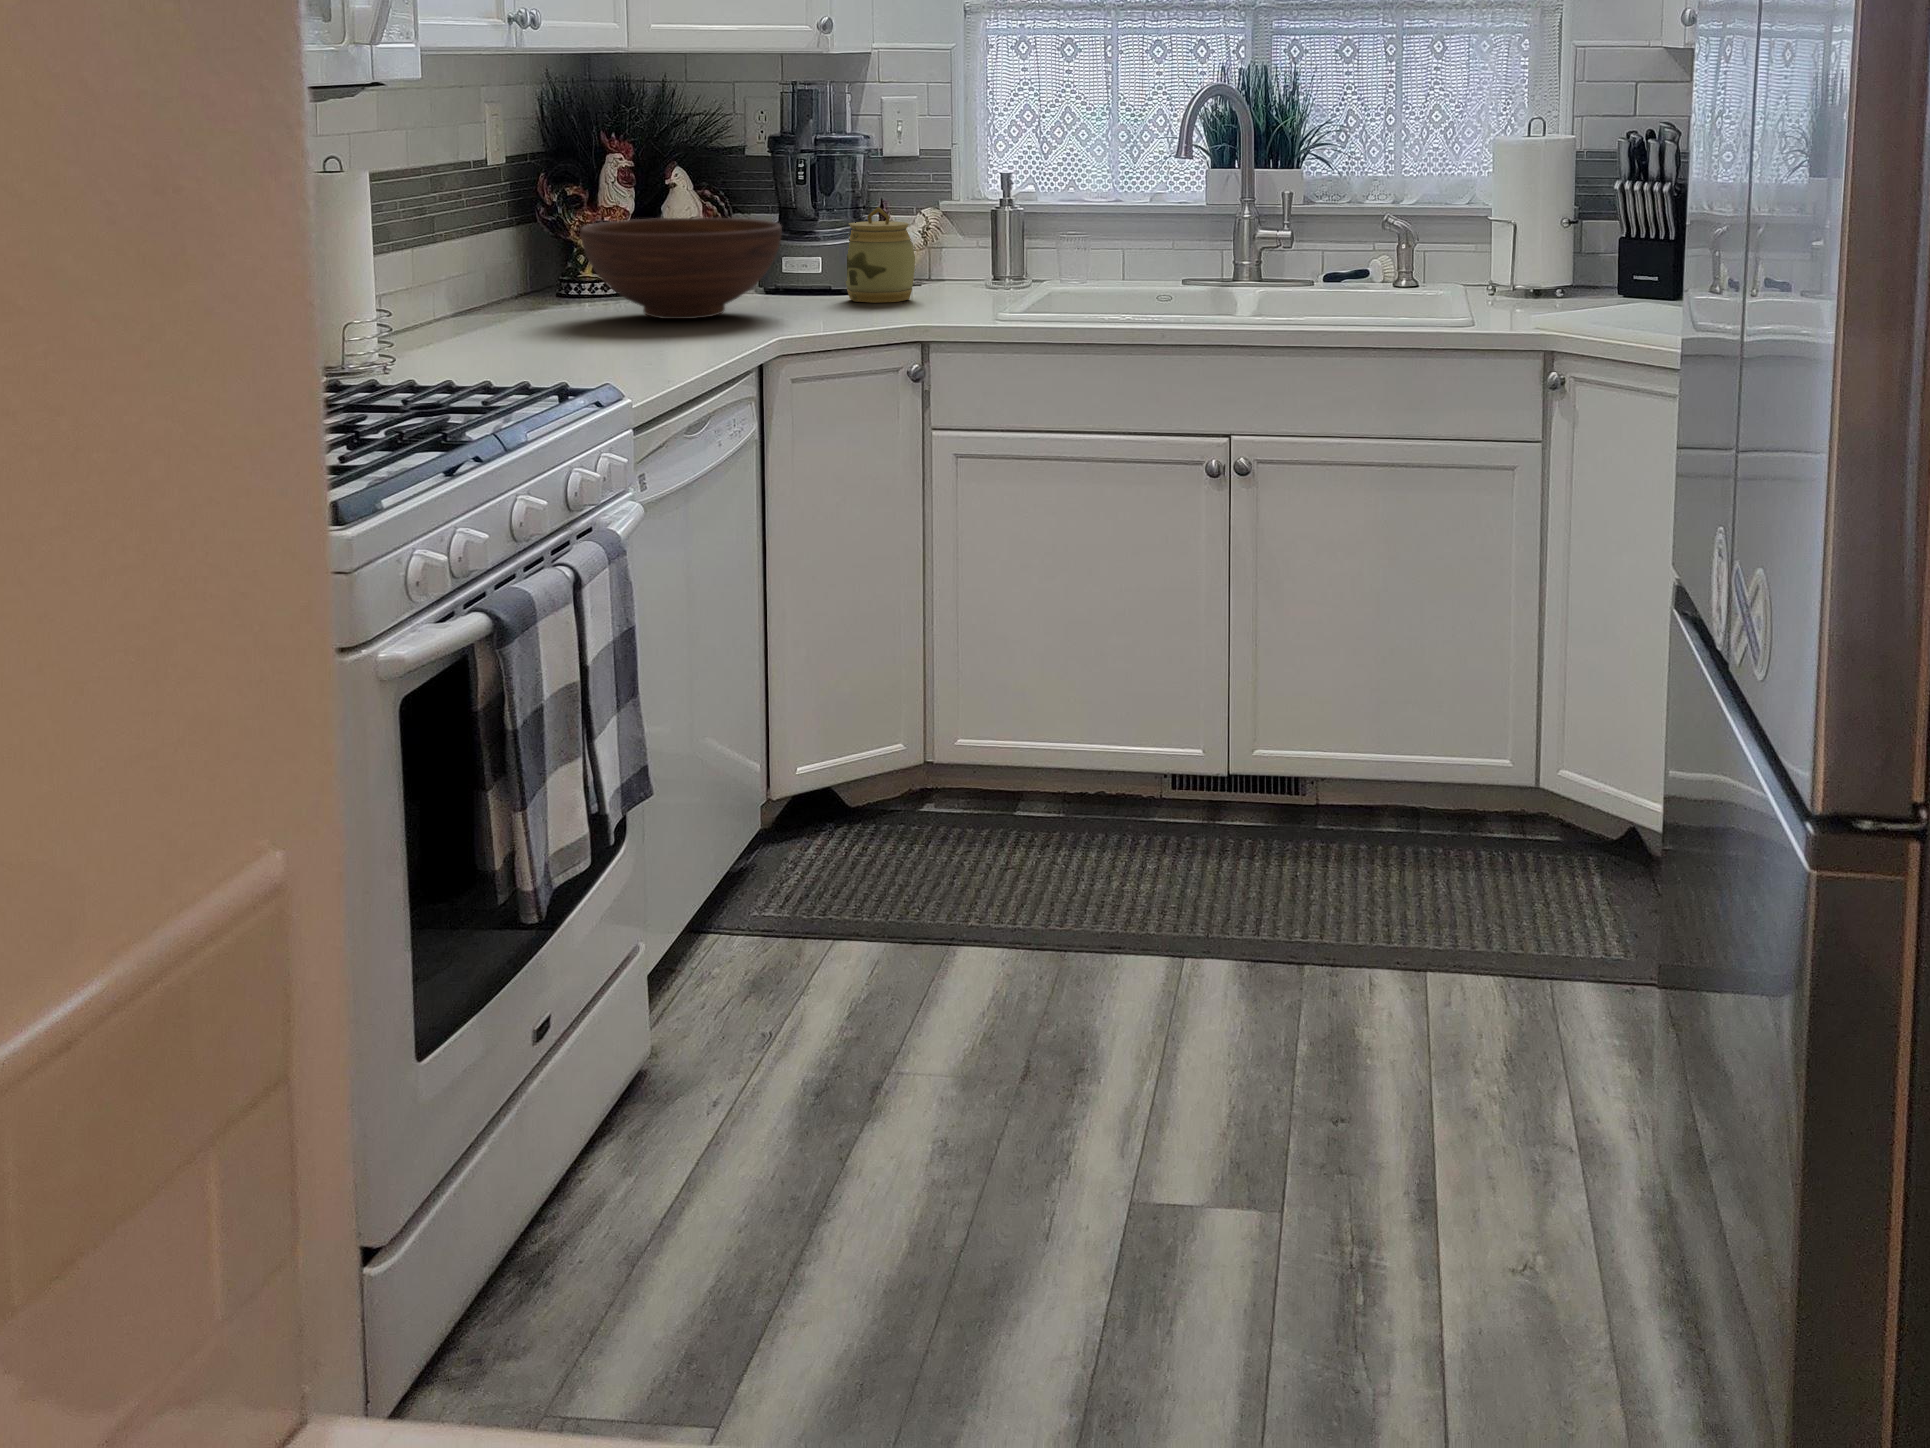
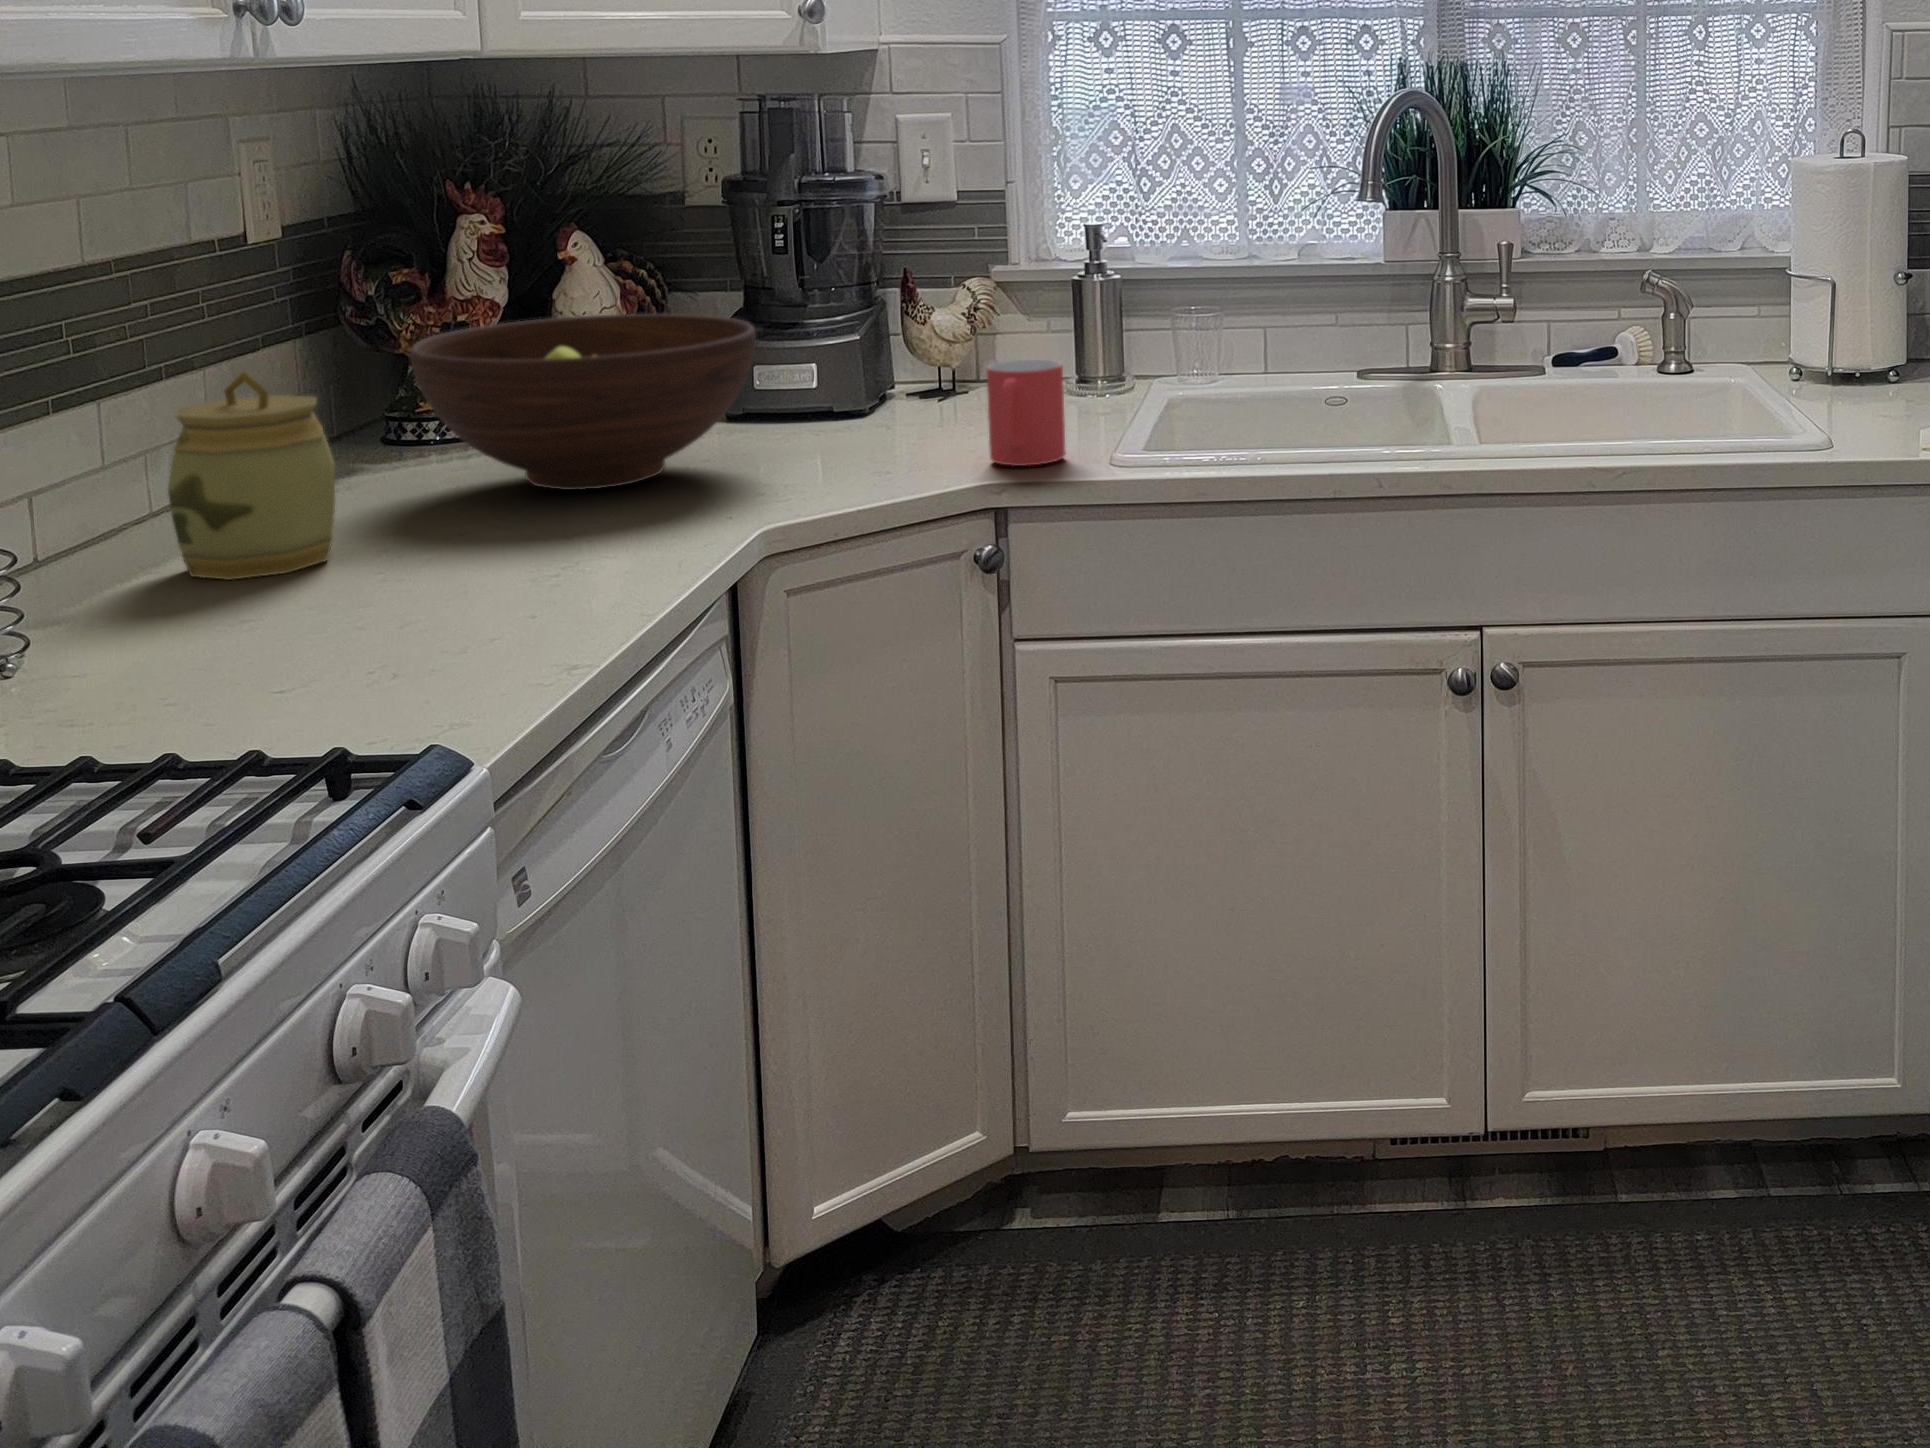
jar: present [846,207,915,303] -> present [168,371,335,580]
mug: none [922,252,970,318] -> present [987,359,1065,466]

